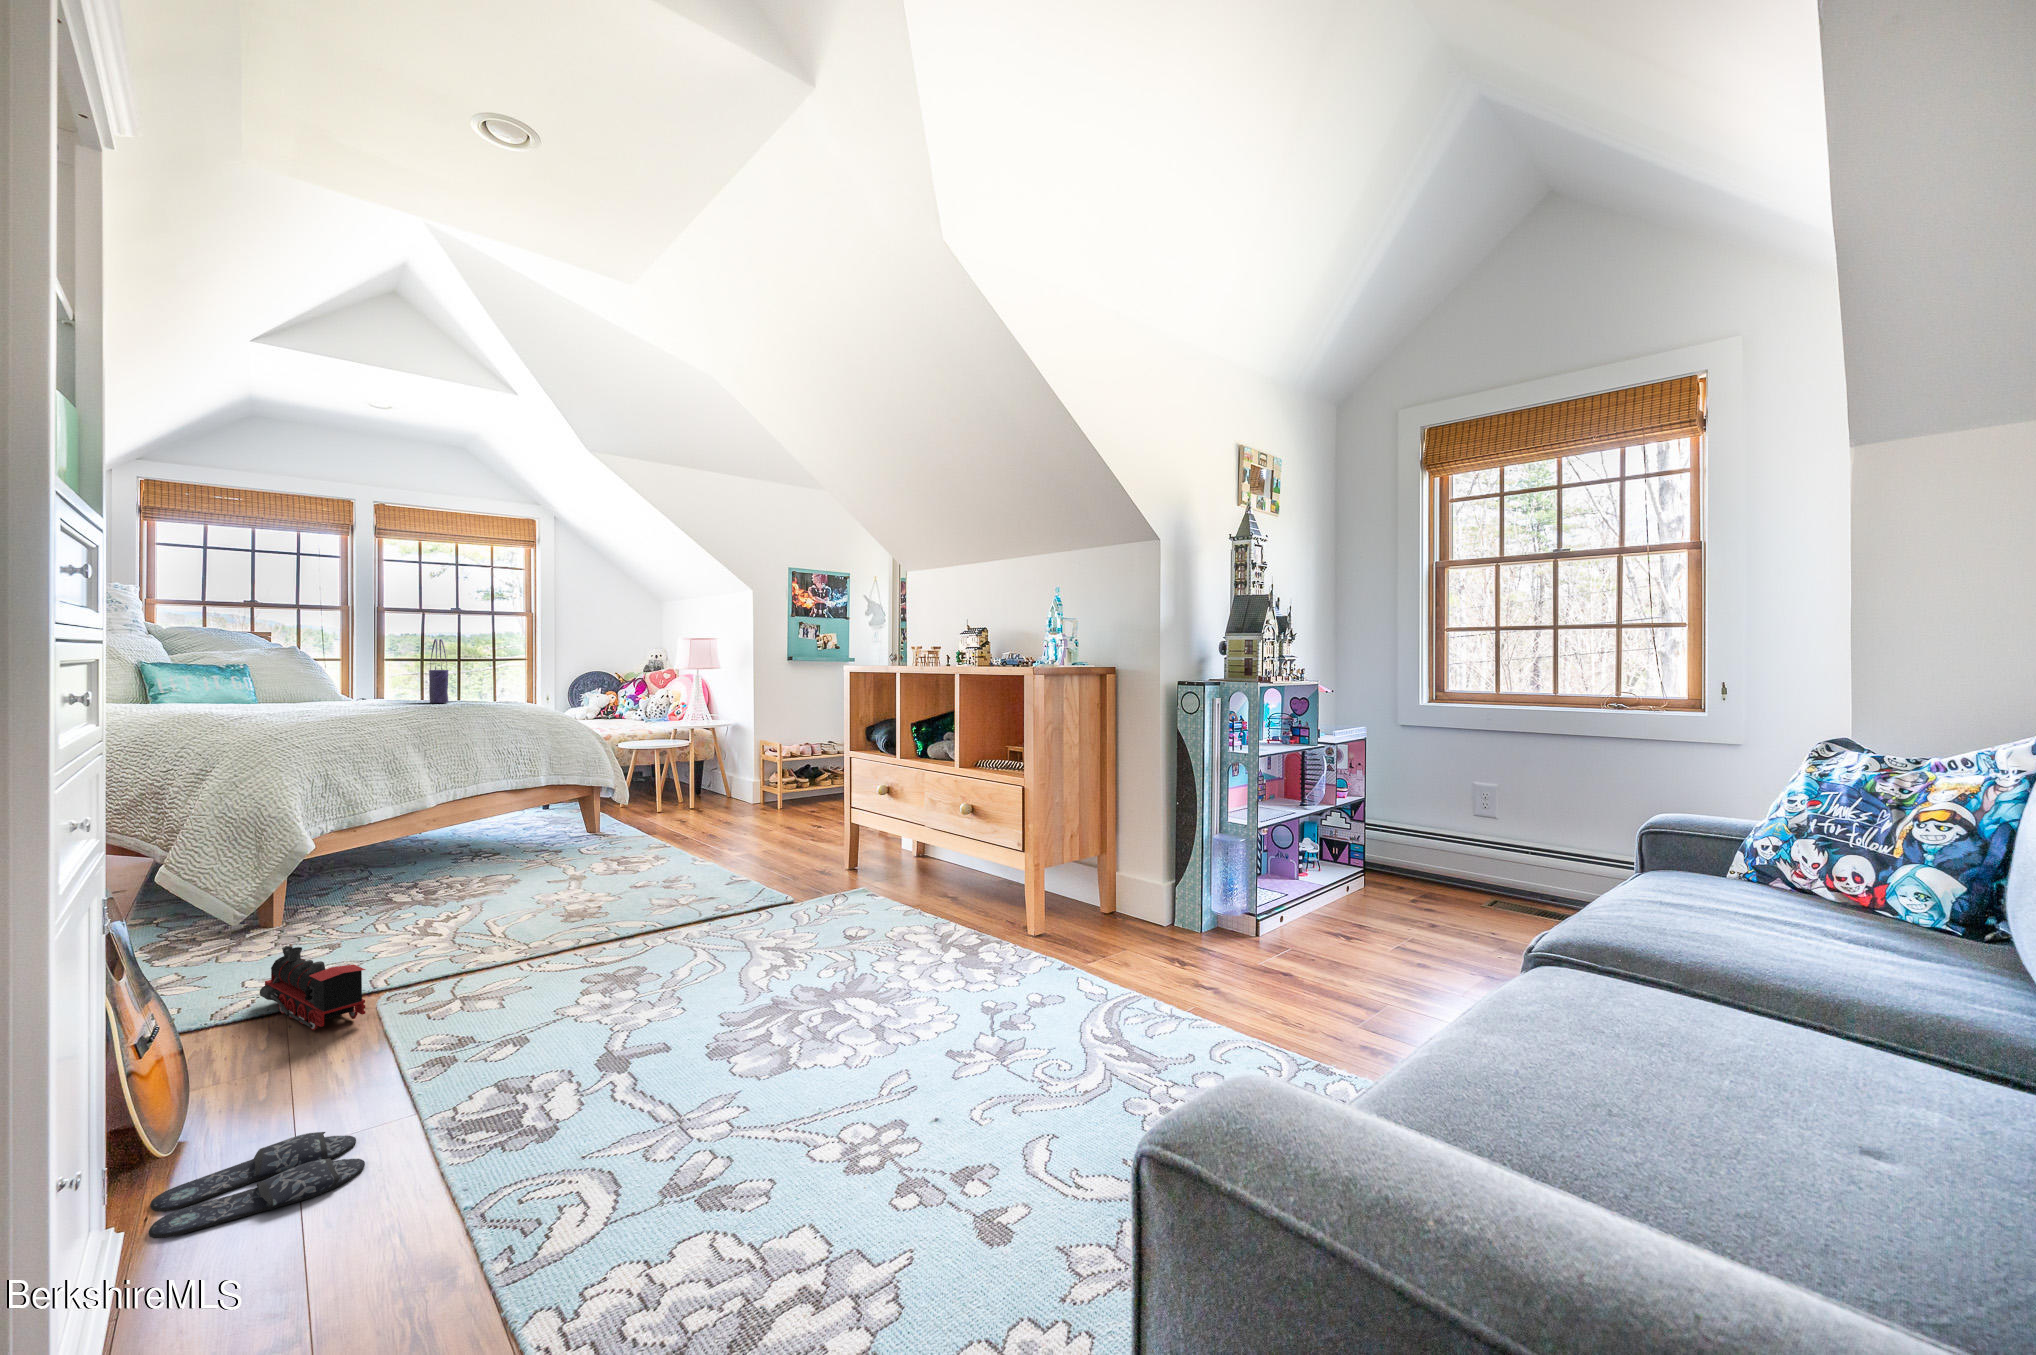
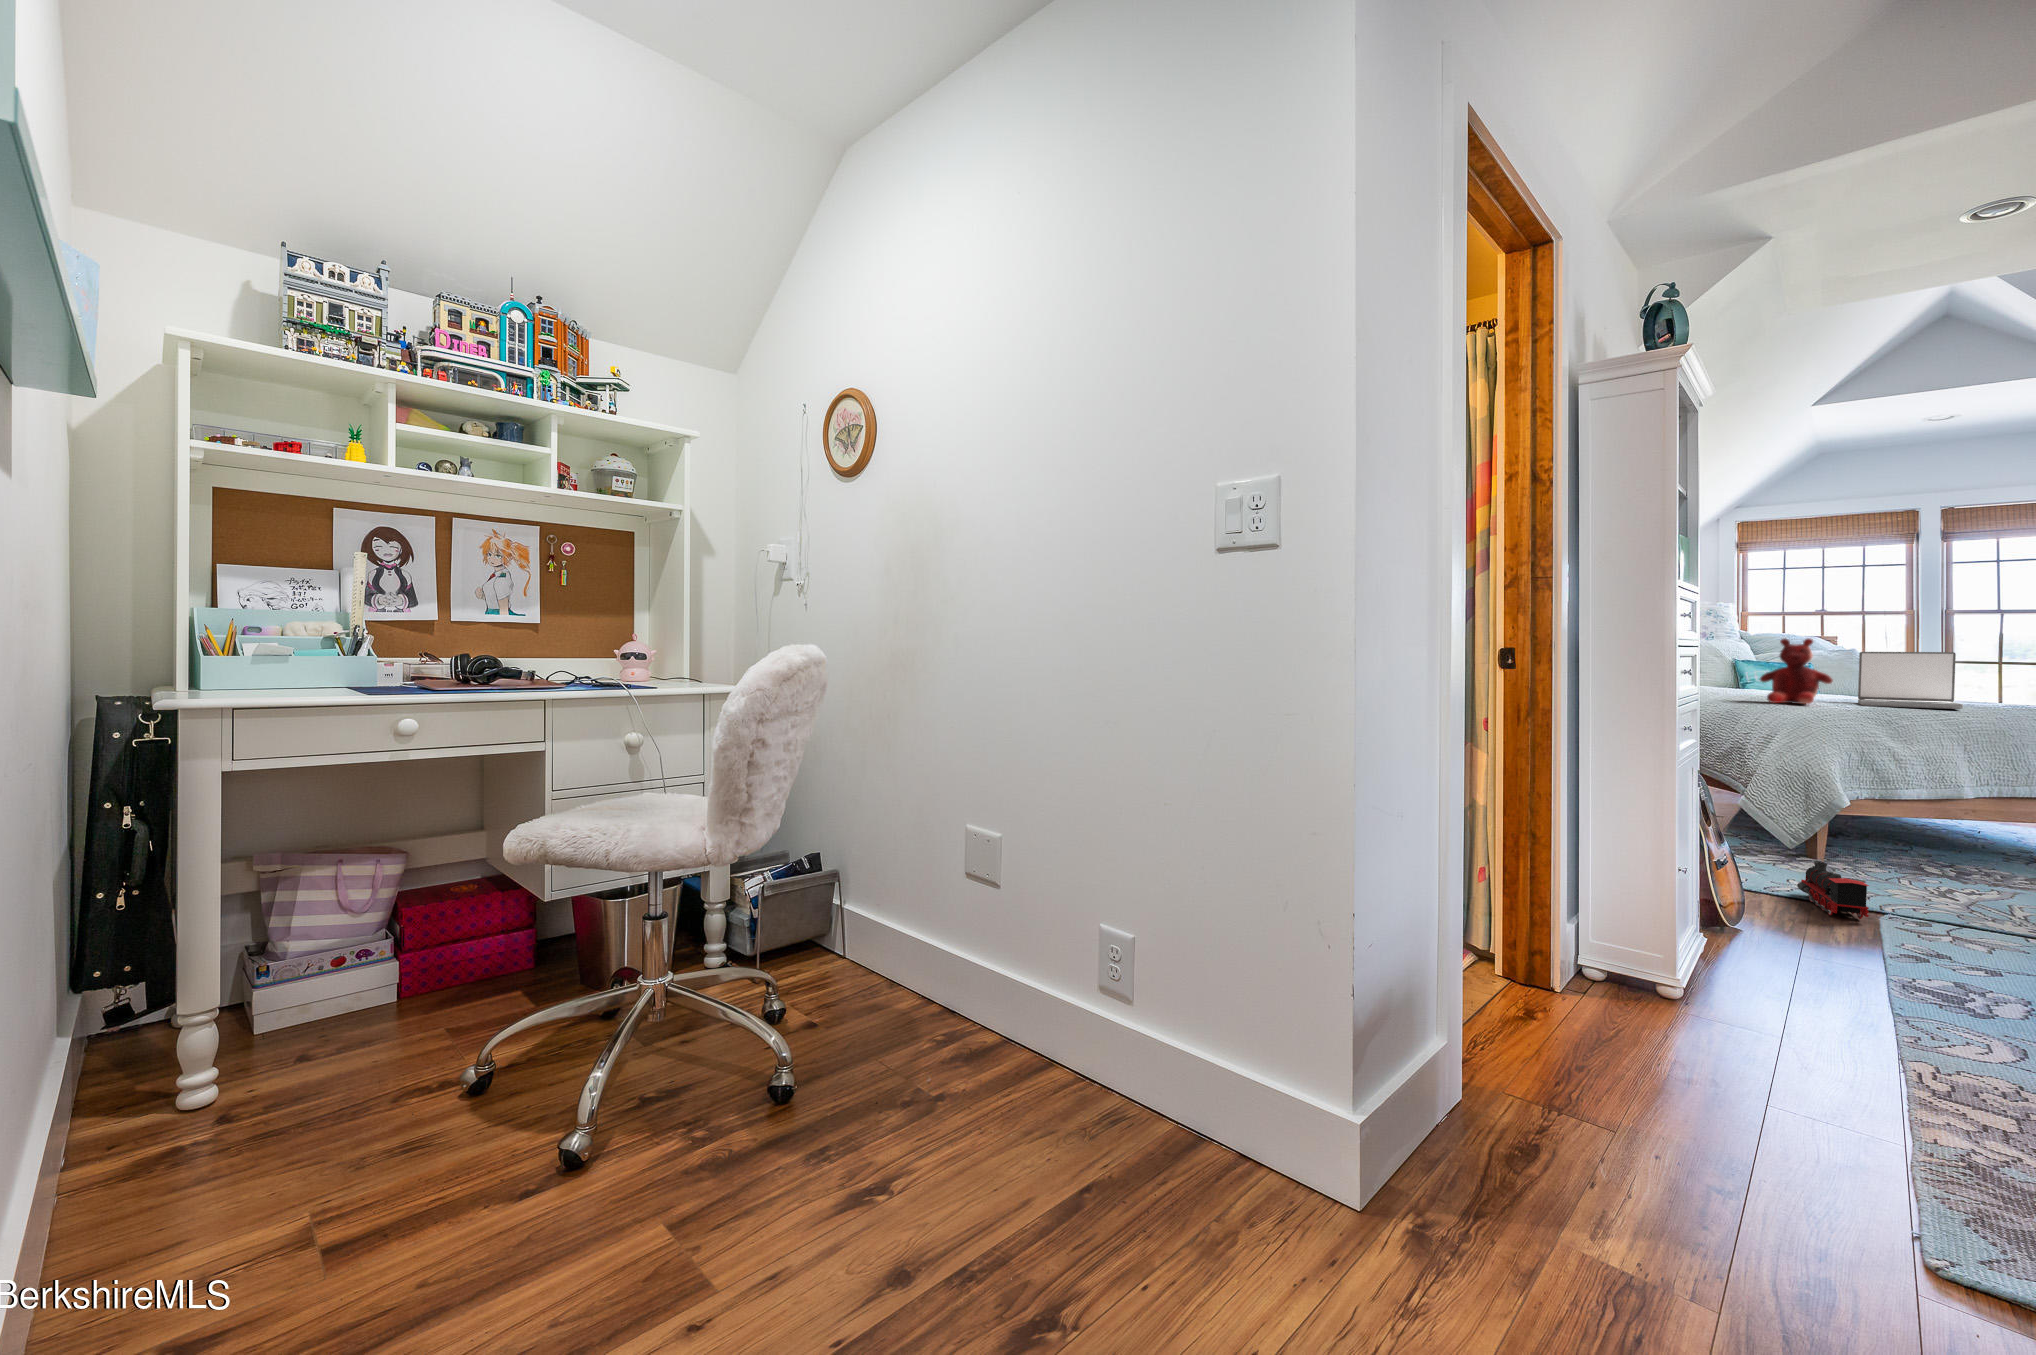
teddy bear: none [181,626,282,717] -> present [1760,638,1833,704]
tote bag: present [429,639,448,703] -> none [1988,642,2011,705]
laptop: none [309,647,419,713] -> present [1858,652,1963,709]
slippers: present [149,1132,365,1238] -> none [1727,944,1846,978]

